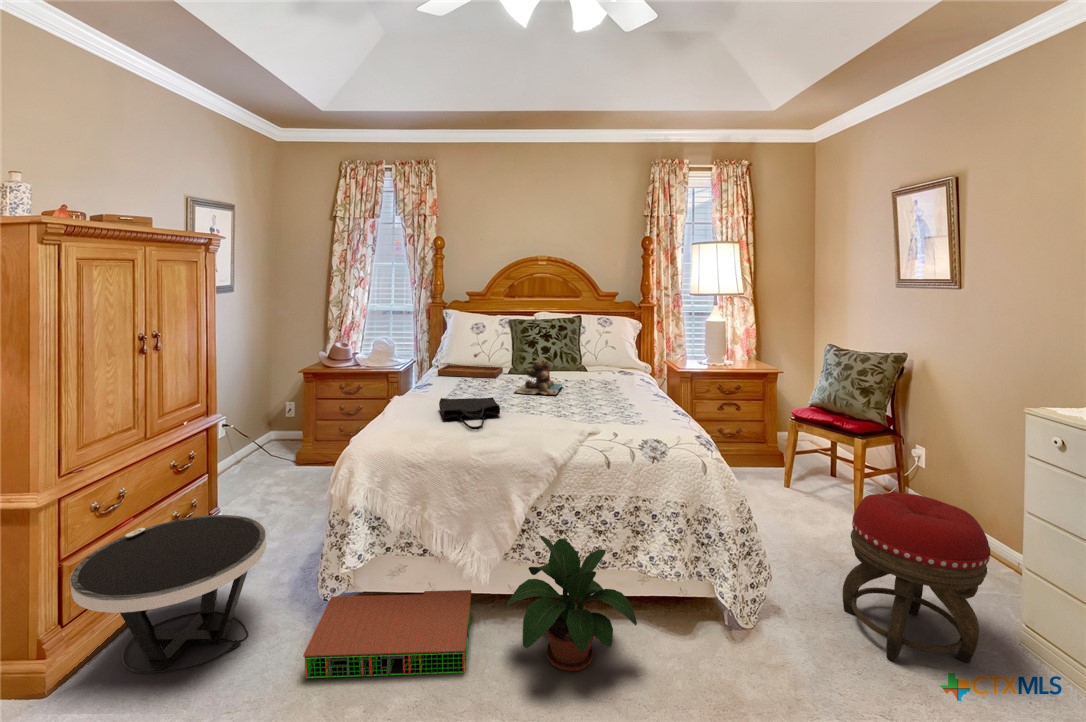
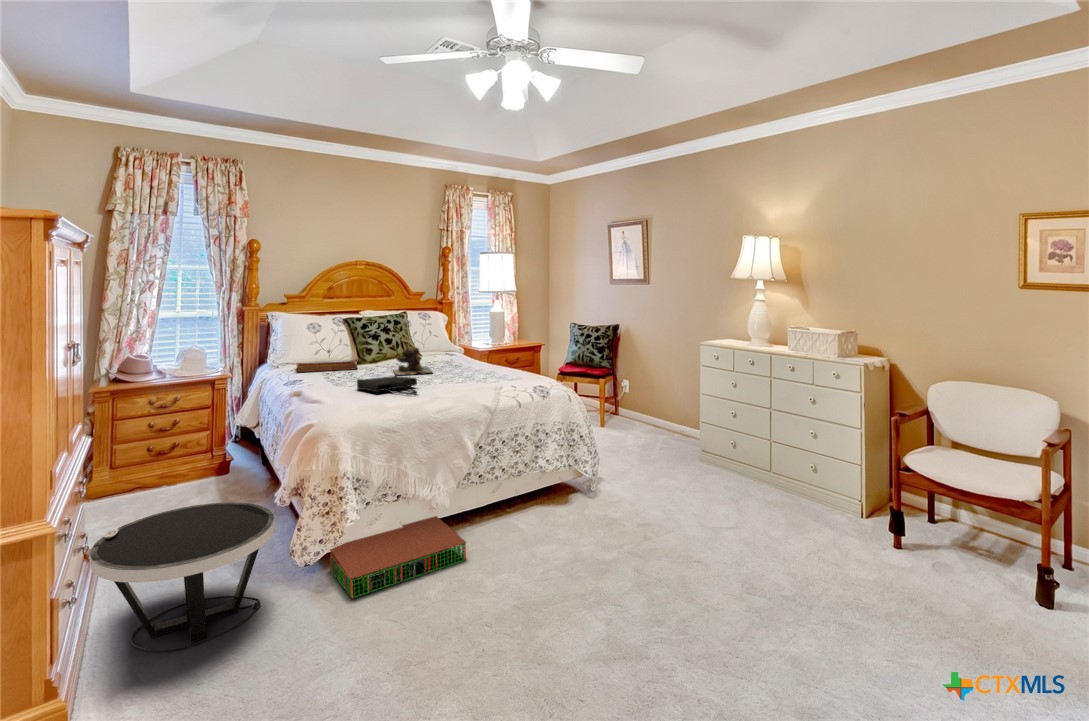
footstool: present [843,492,991,662] -> none [644,399,710,488]
potted plant: present [506,536,637,671] -> none [480,449,565,540]

